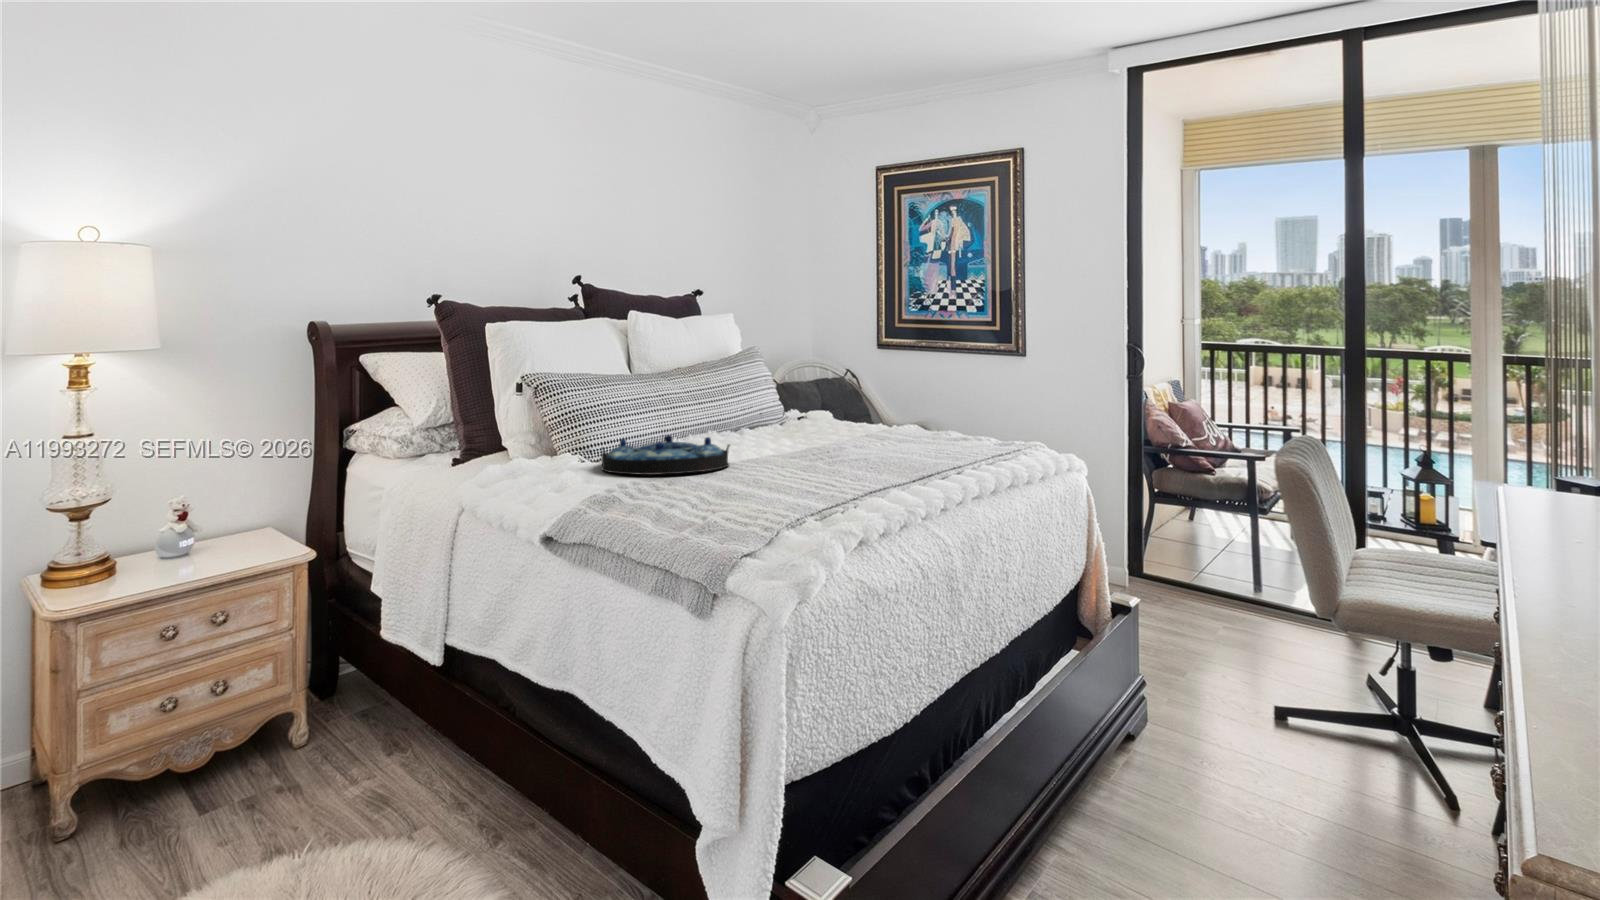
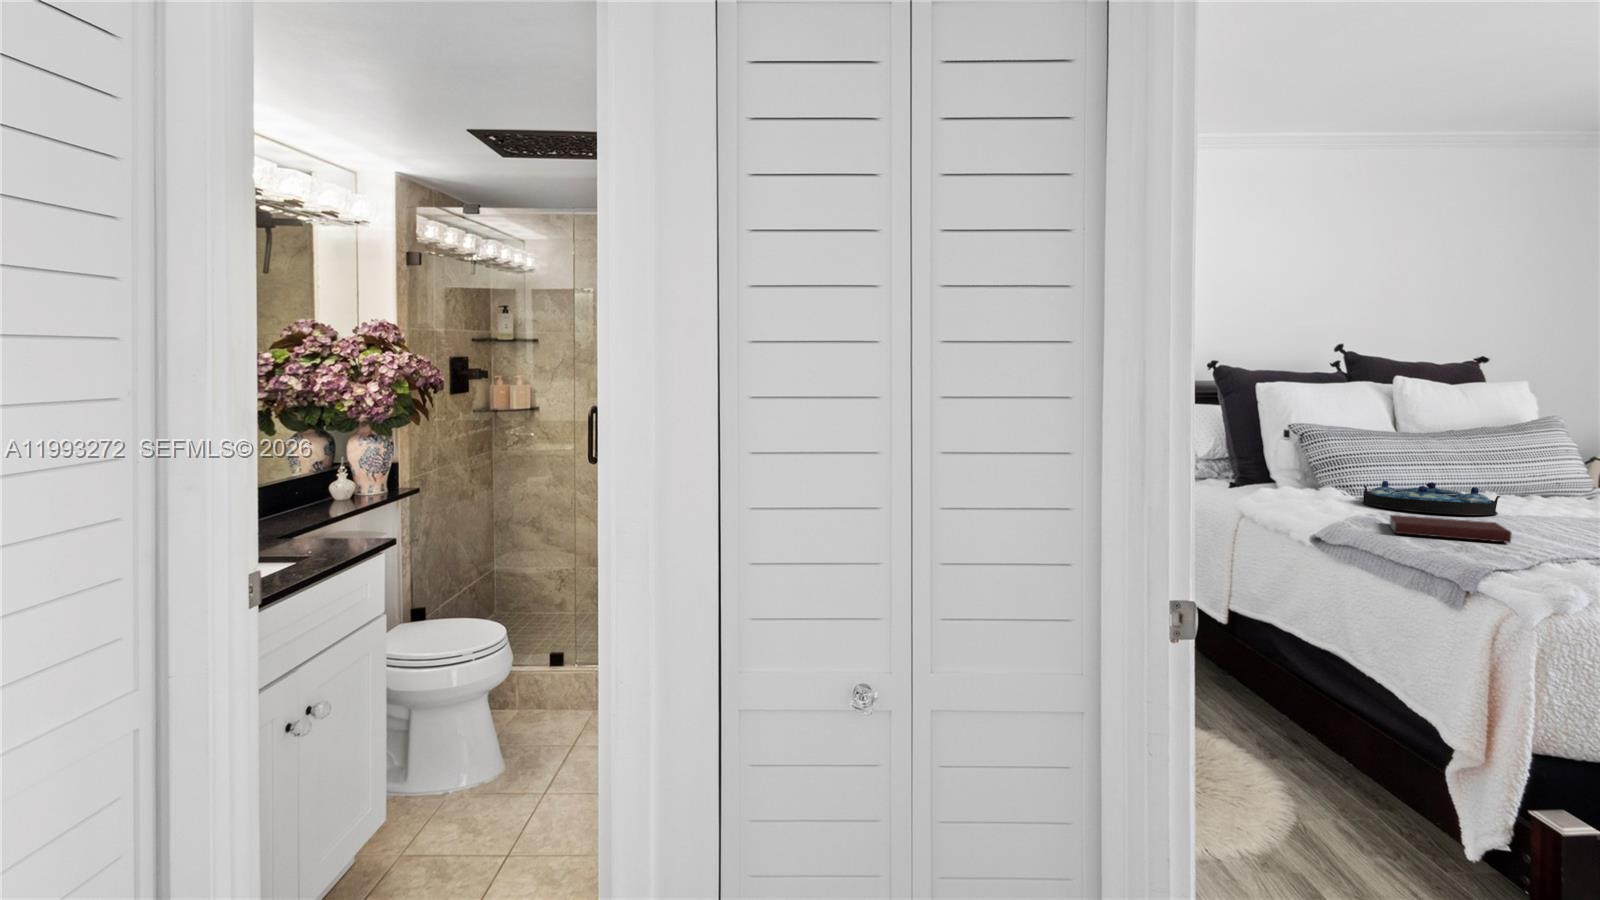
notebook: none [625,480,746,515] -> present [1389,515,1512,543]

